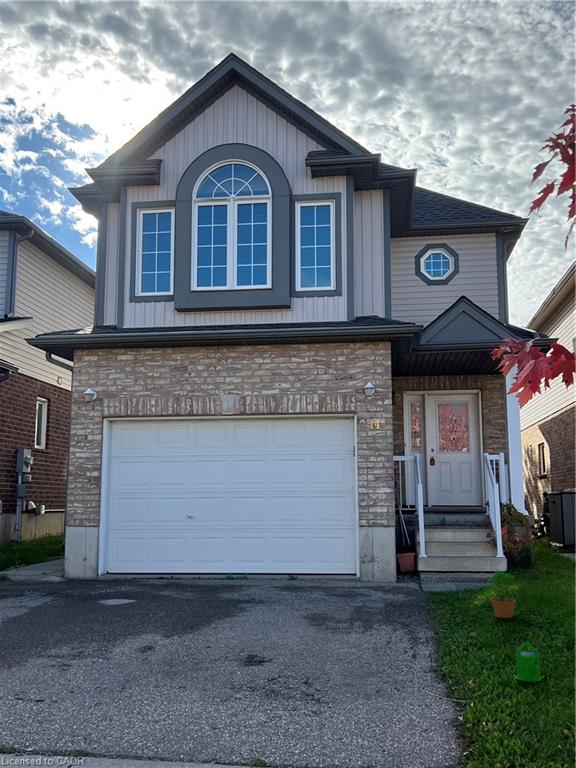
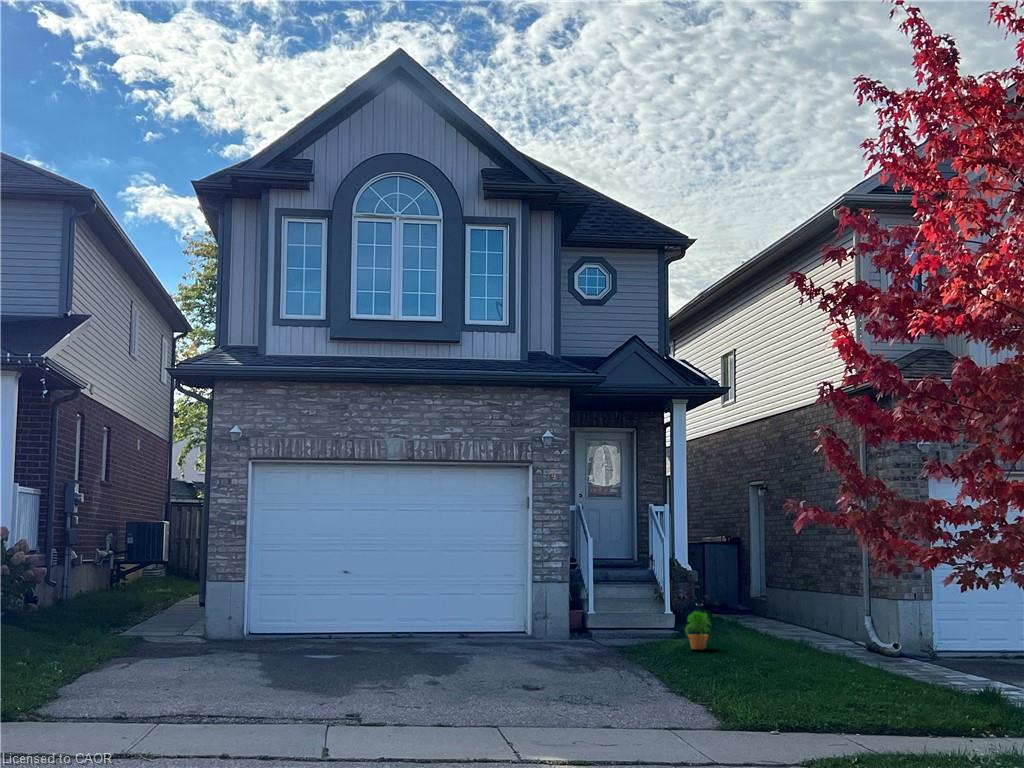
watering can: present [515,642,542,682] -> none [729,646,749,672]

